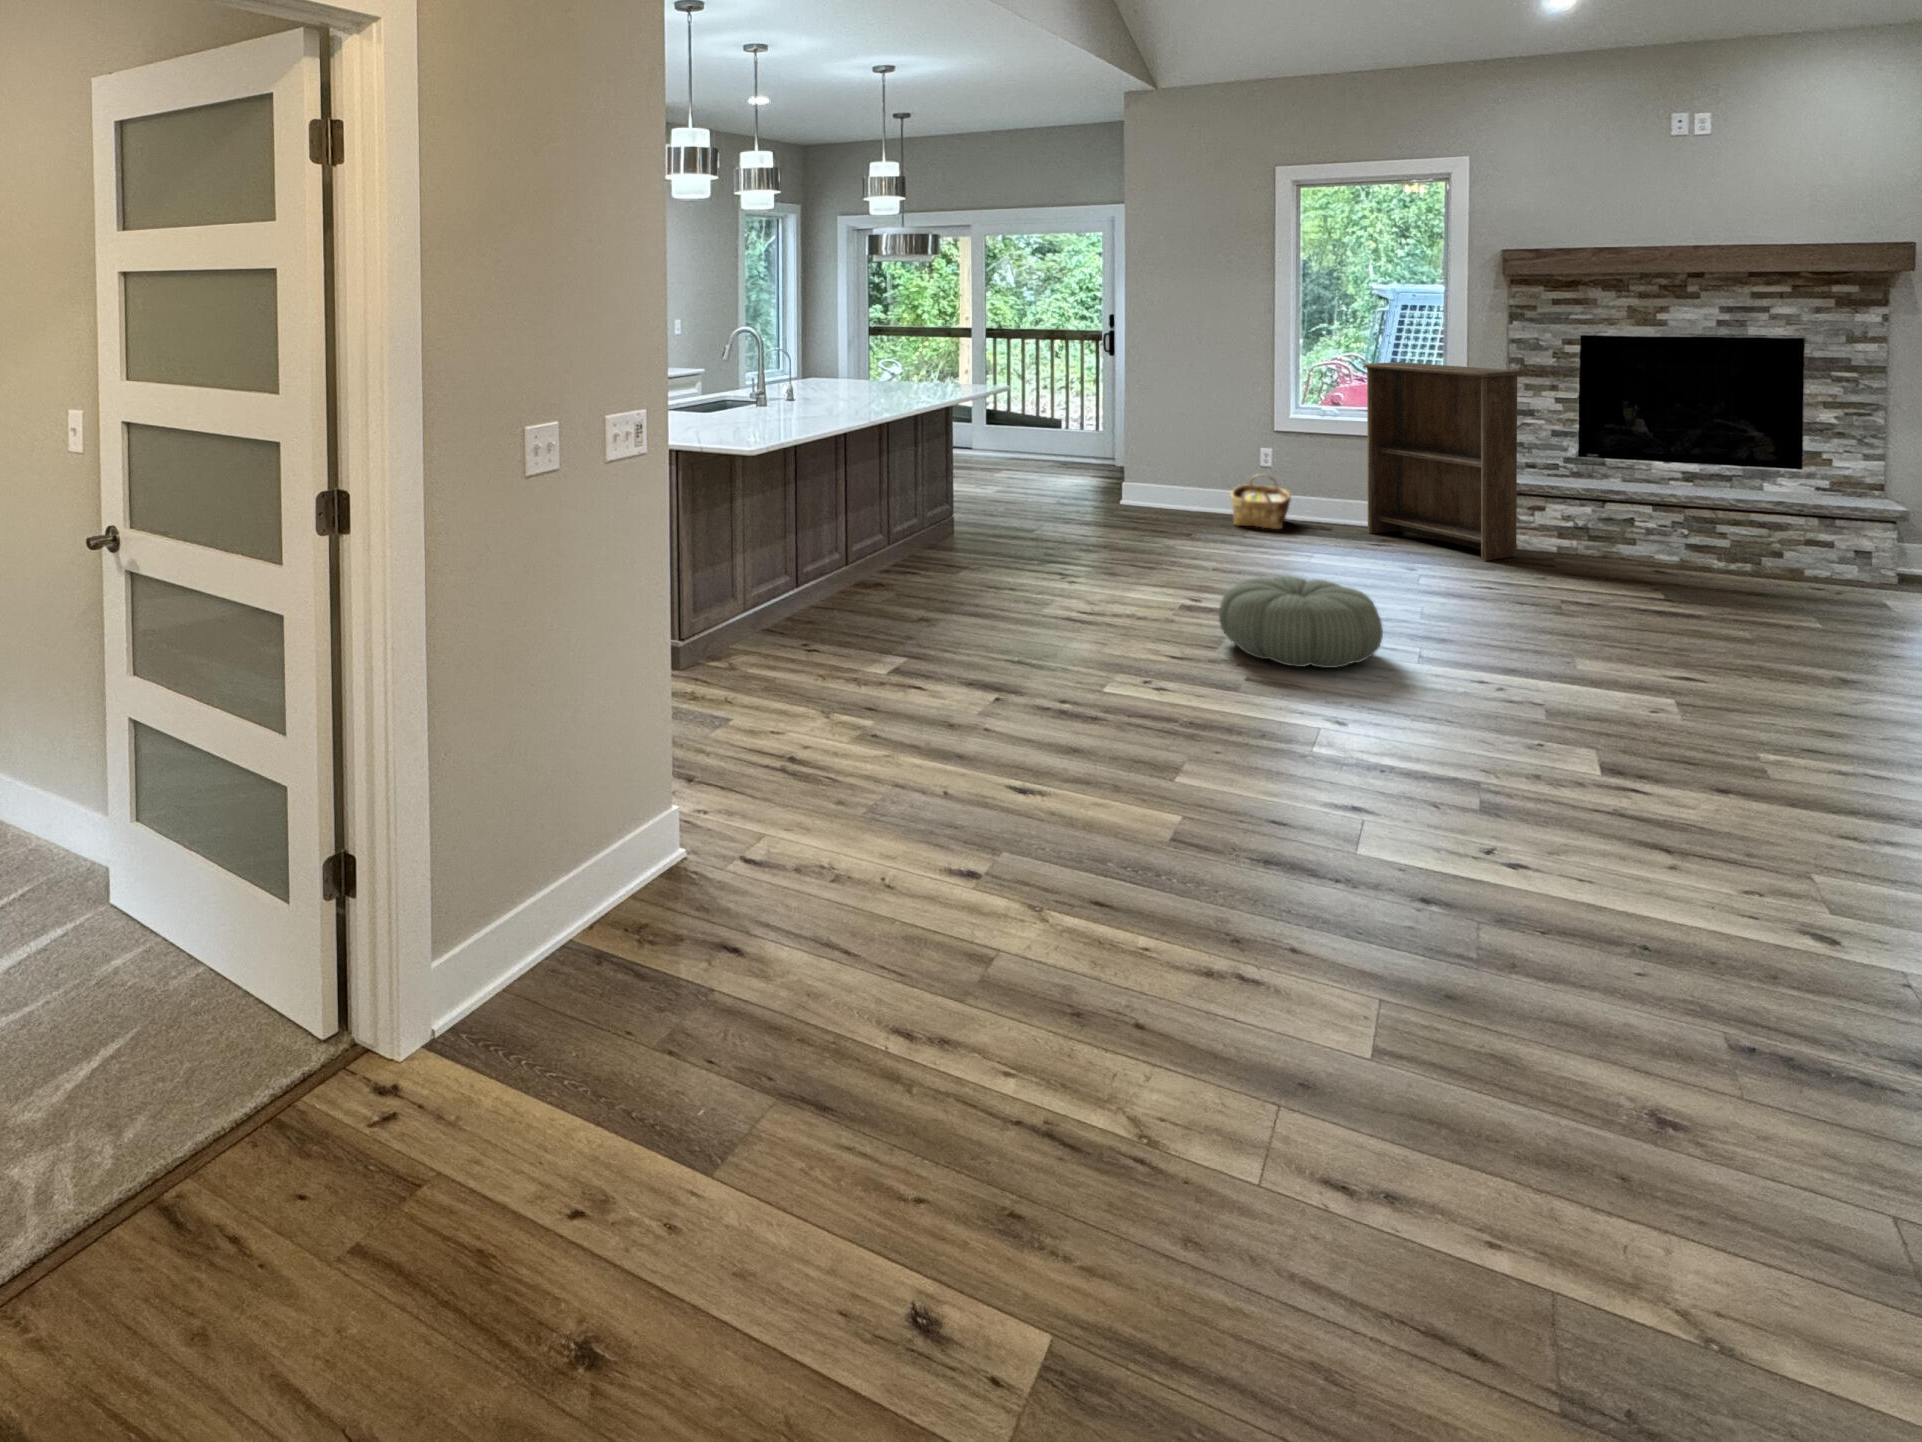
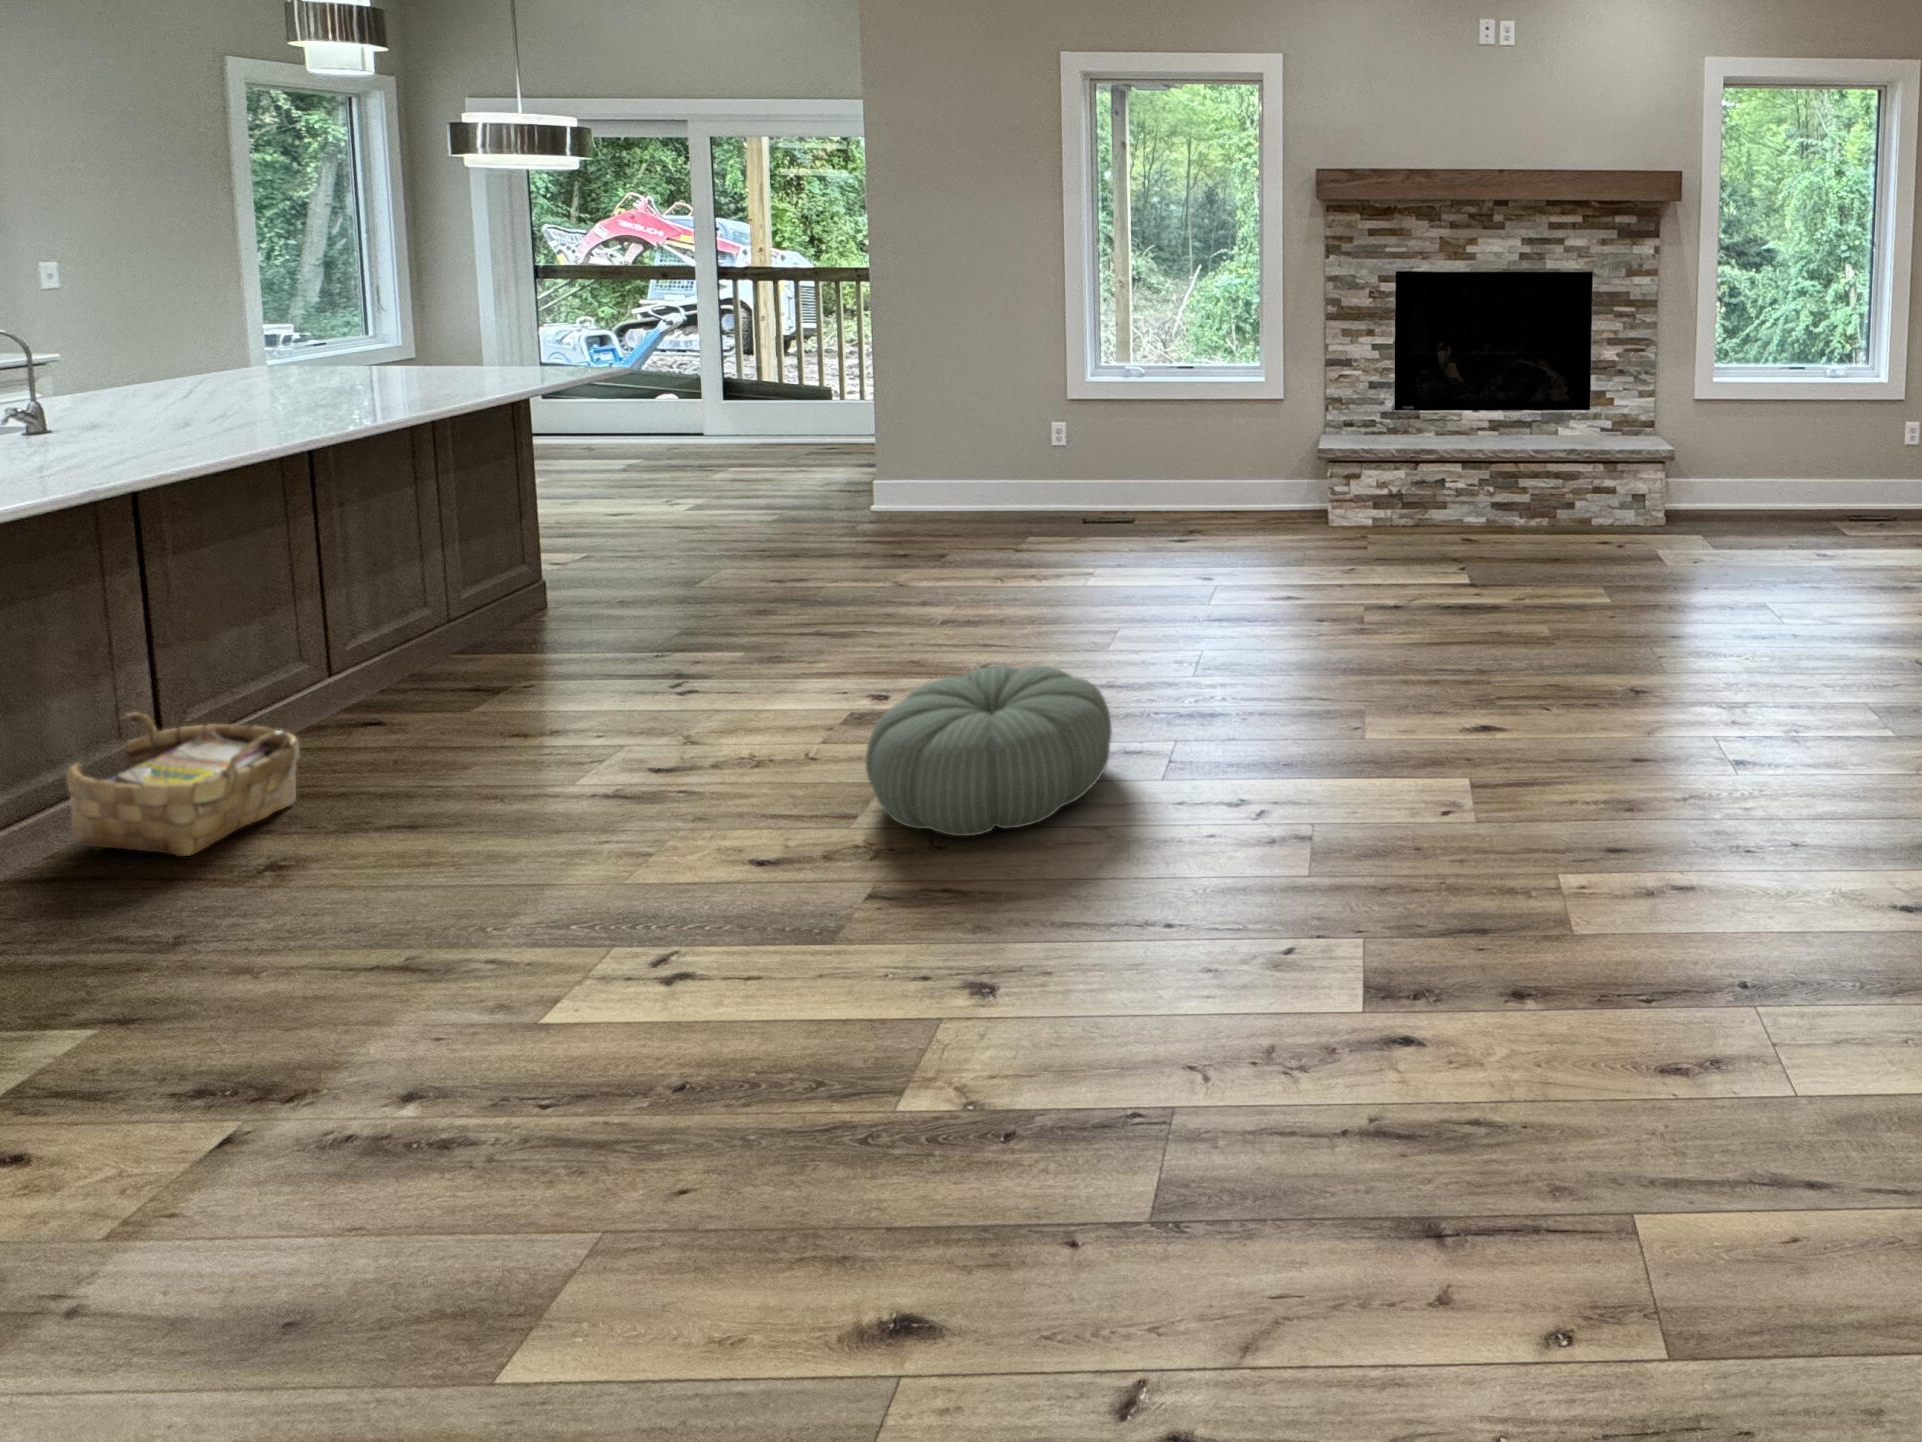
bookshelf: present [1364,362,1522,560] -> none [1167,308,1333,551]
woven basket: present [1231,474,1291,529] -> present [67,712,299,856]

